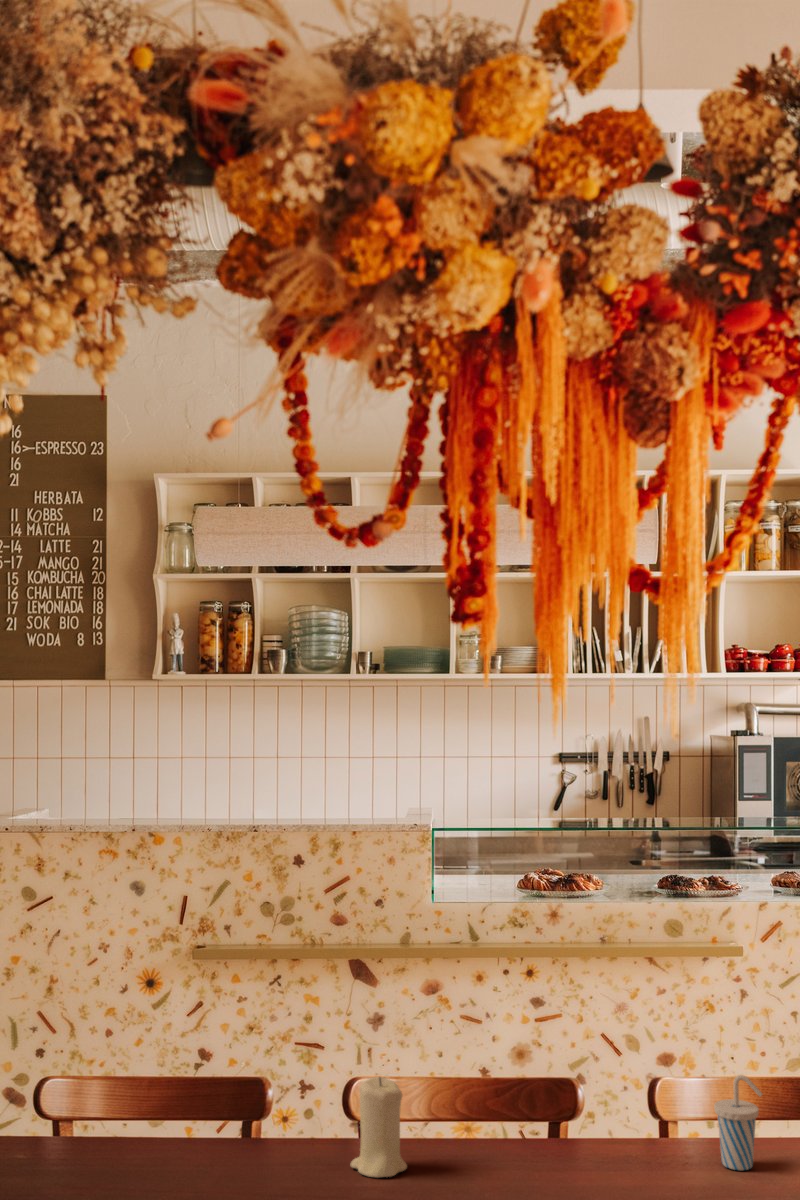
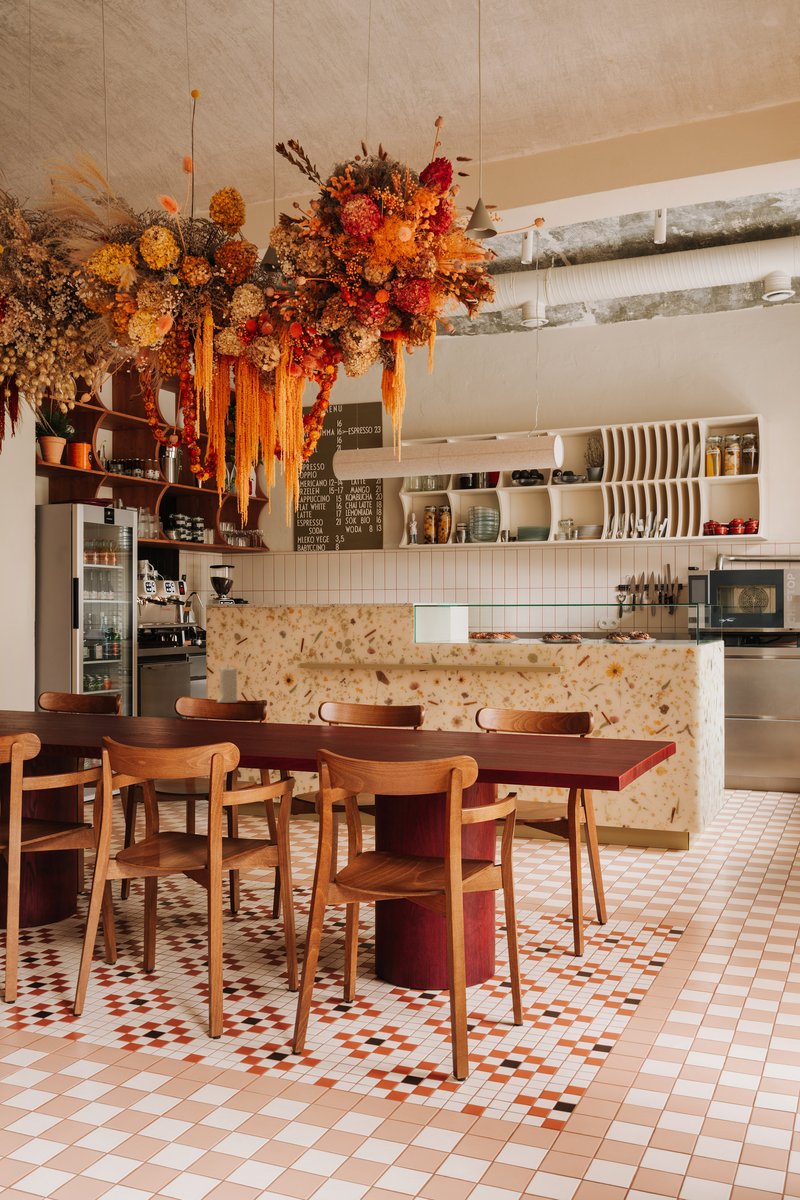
cup: present [714,1075,763,1170] -> none [347,667,367,709]

